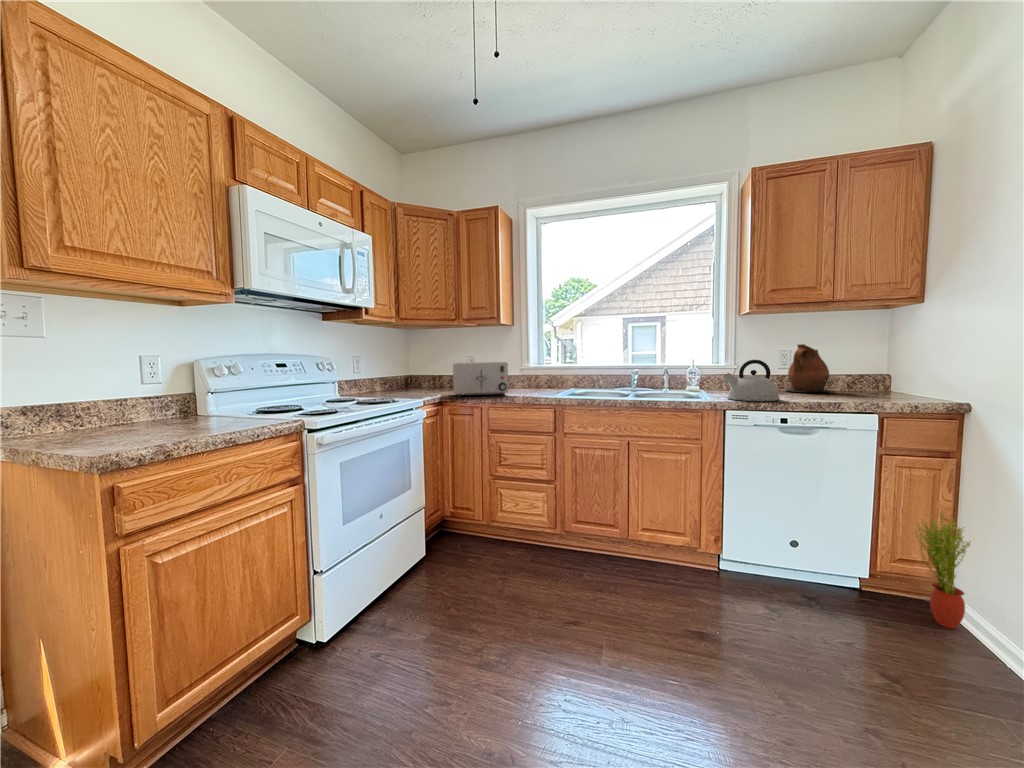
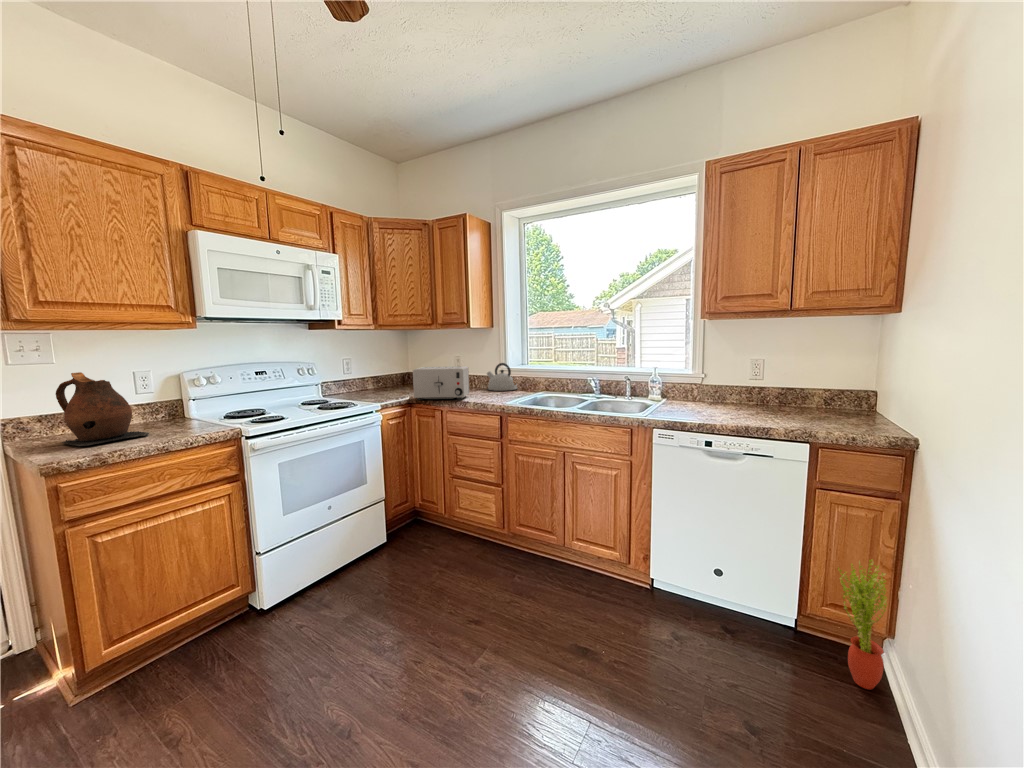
ceramic pitcher: present [787,344,835,392] -> present [56,372,149,447]
kettle: present [723,360,780,401] -> present [487,363,517,391]

